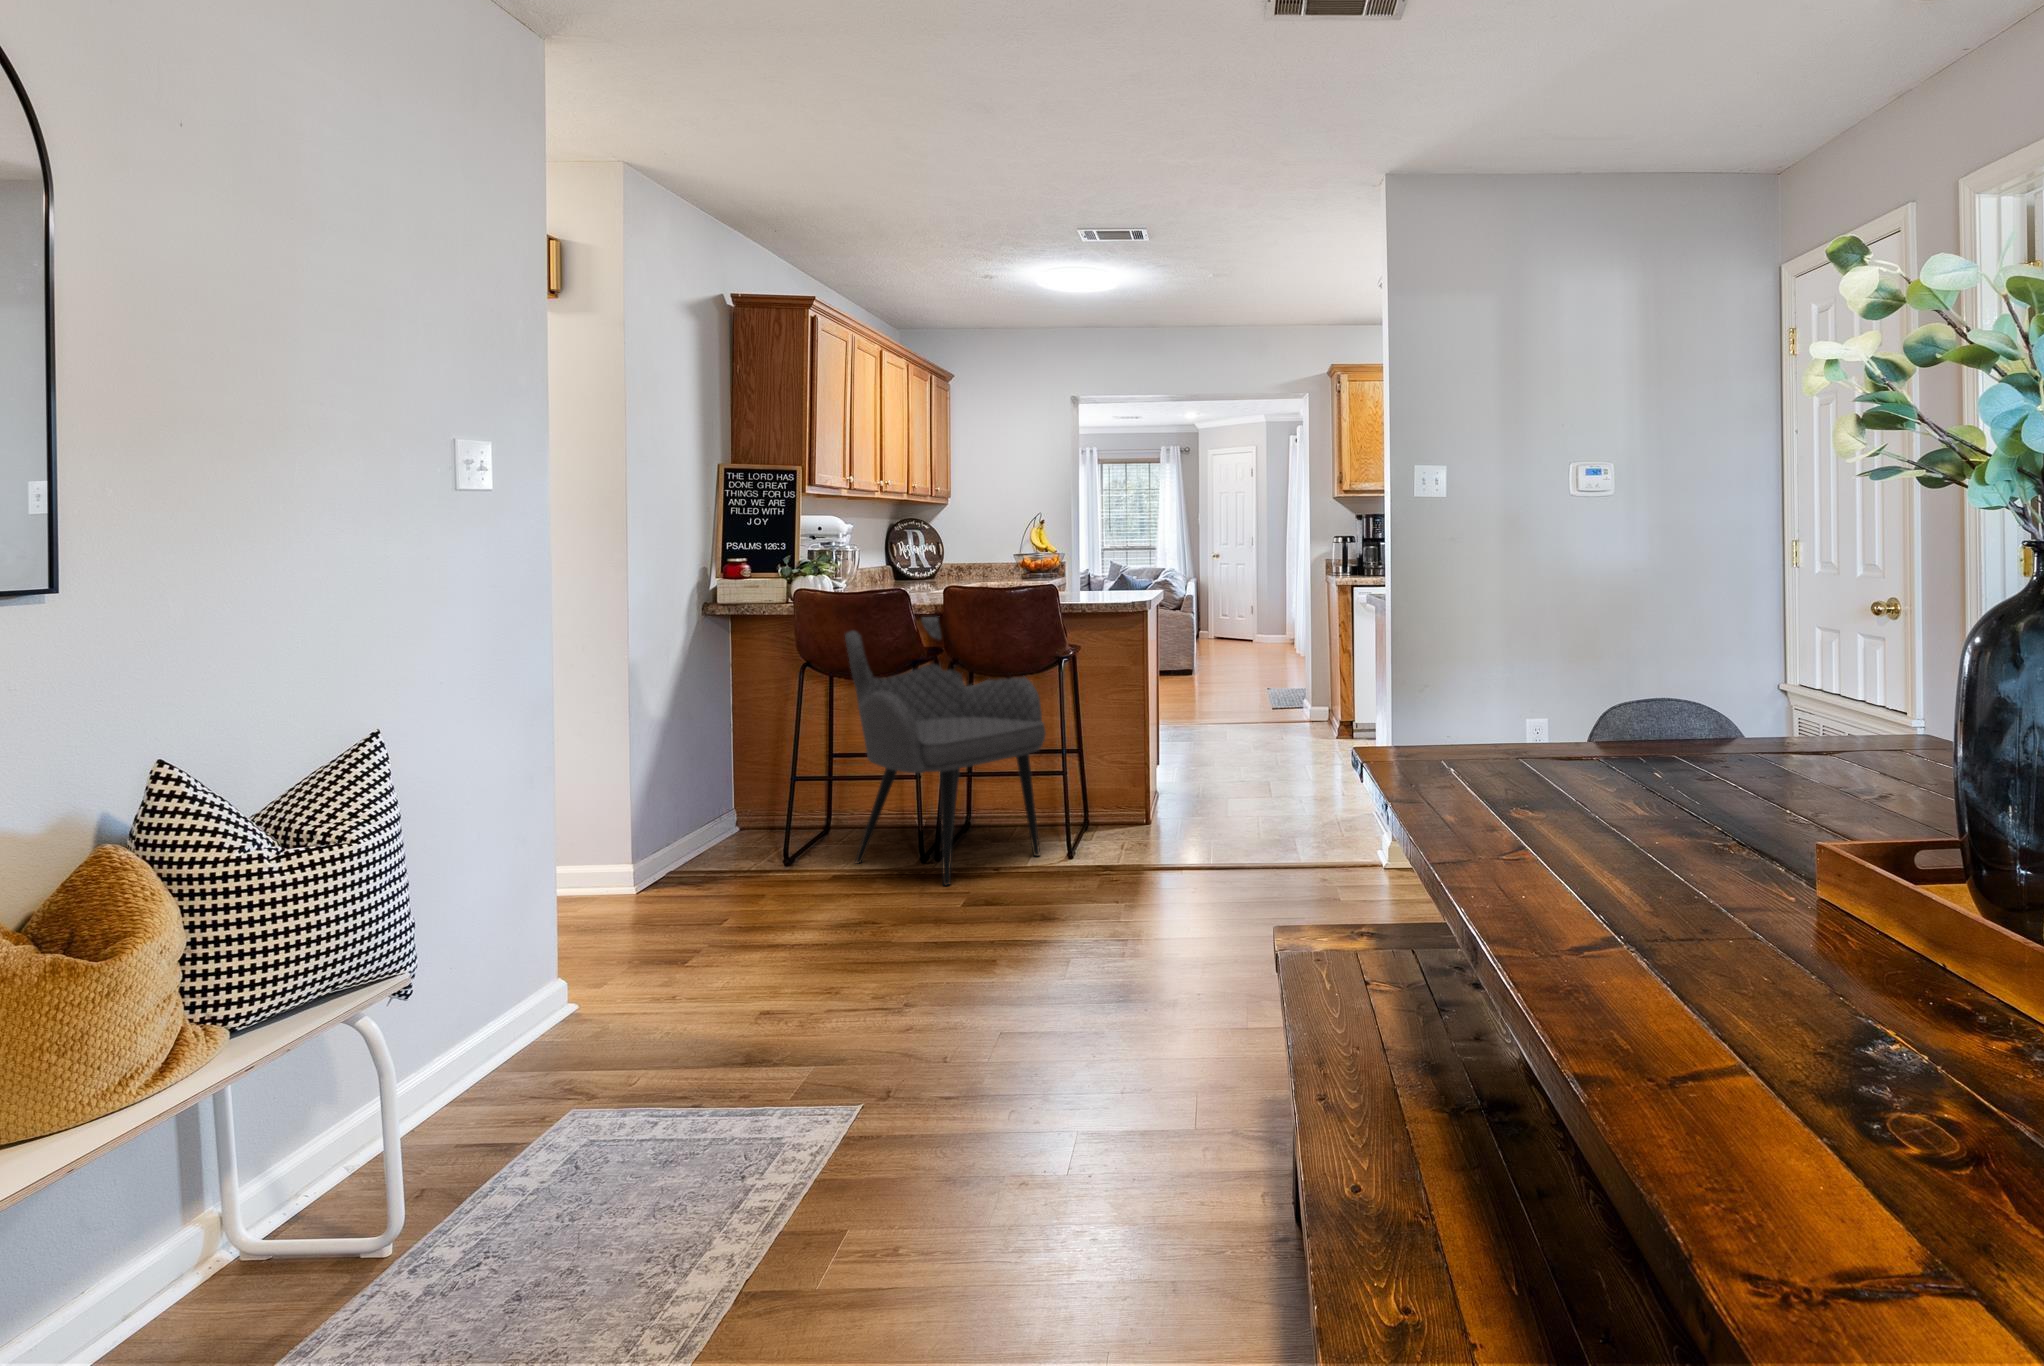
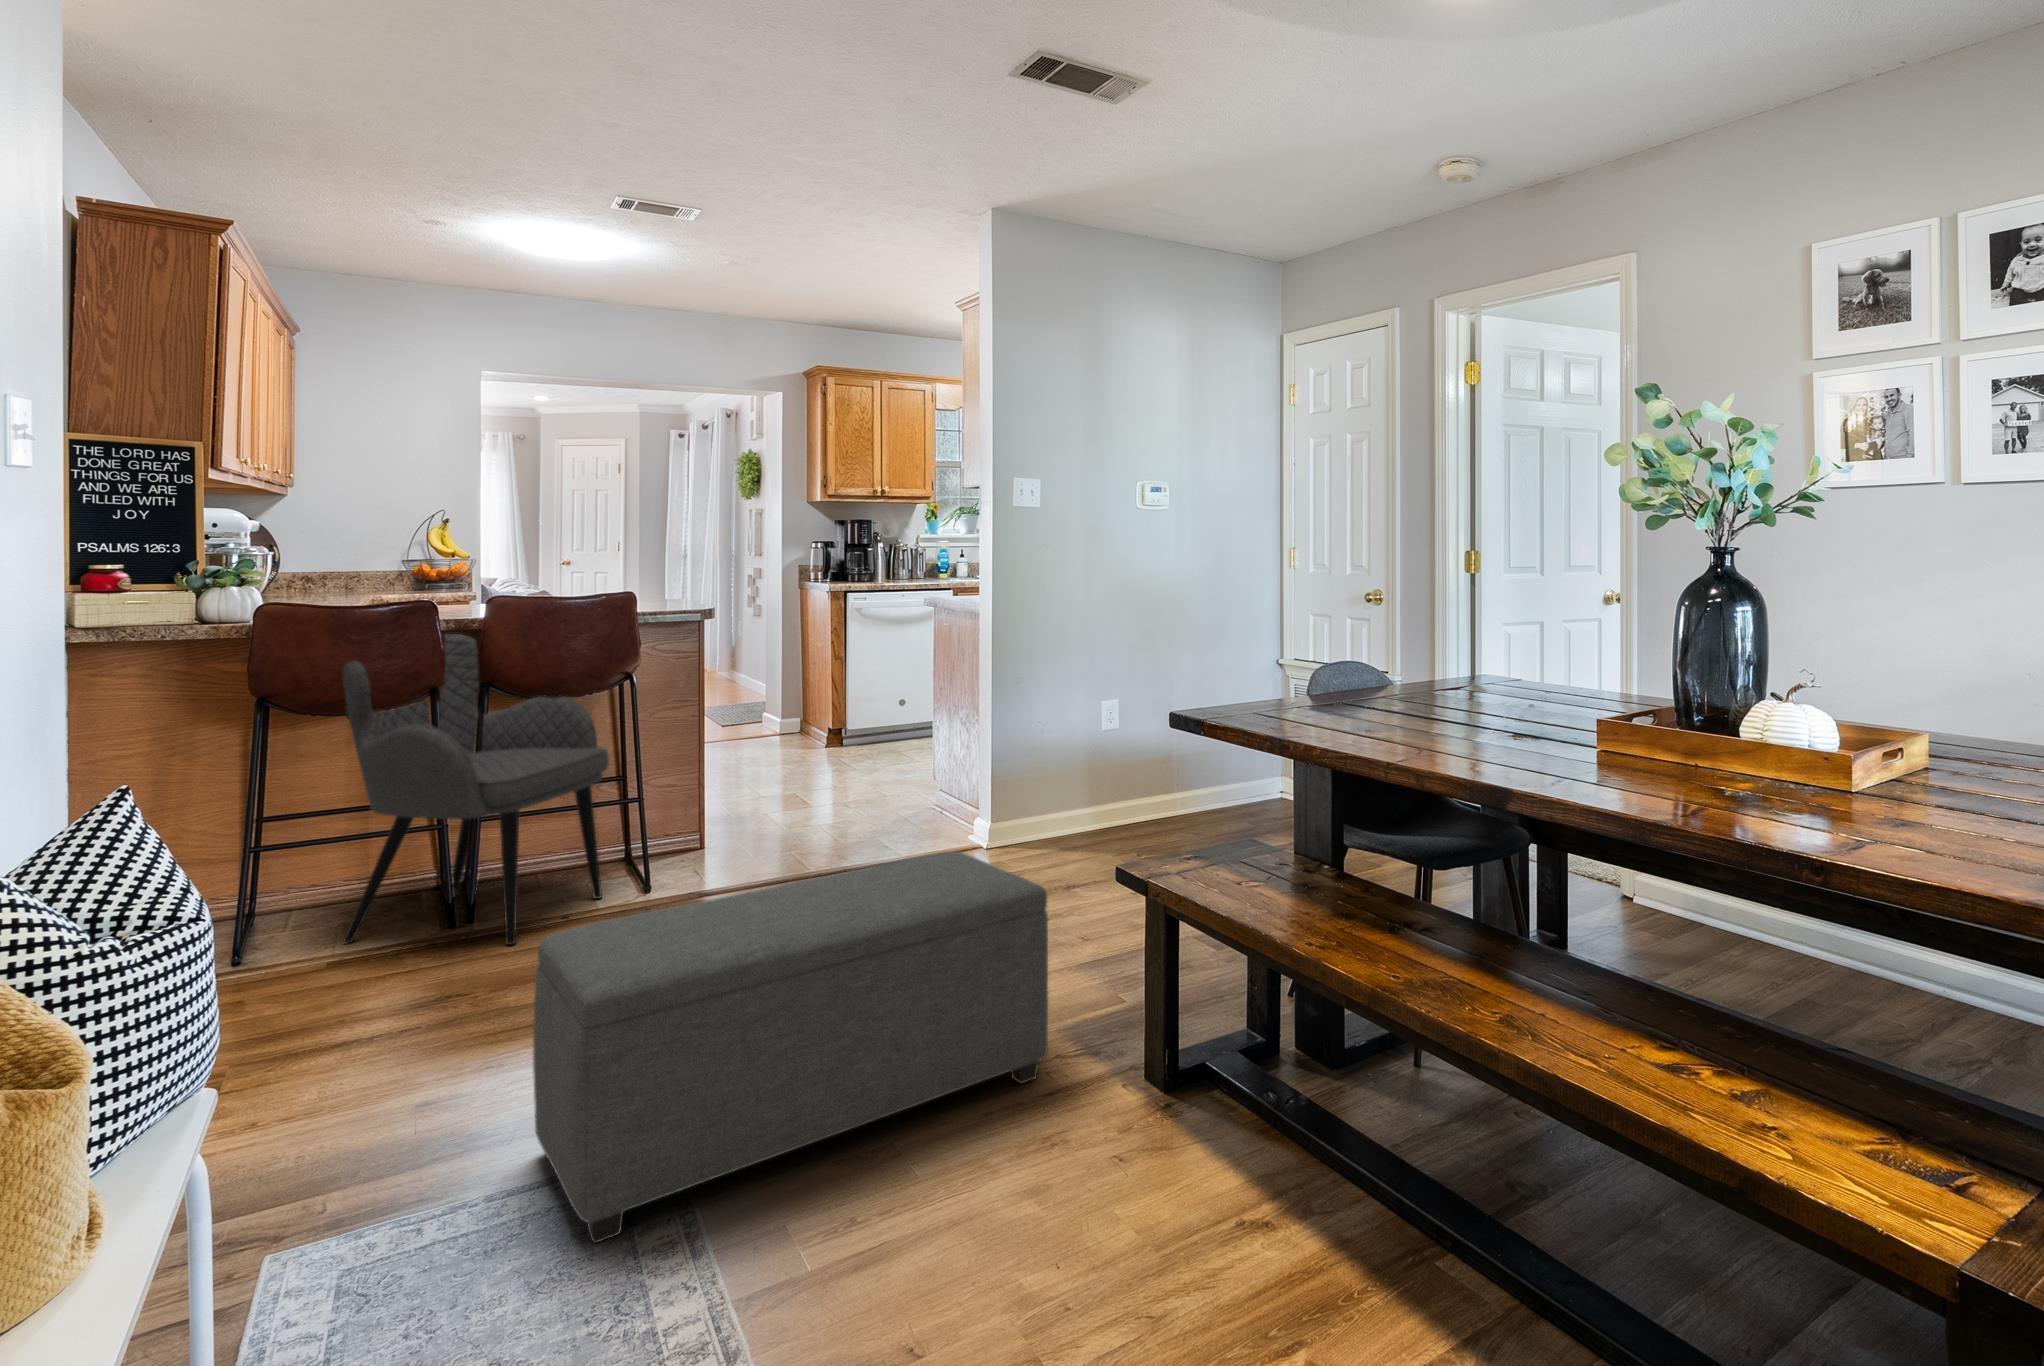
ottoman: none [742,862,1223,1168] -> present [533,852,1048,1243]

